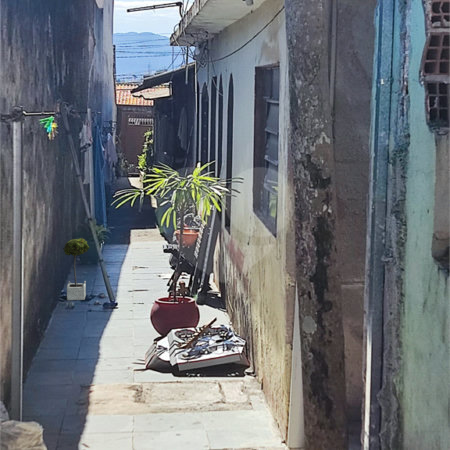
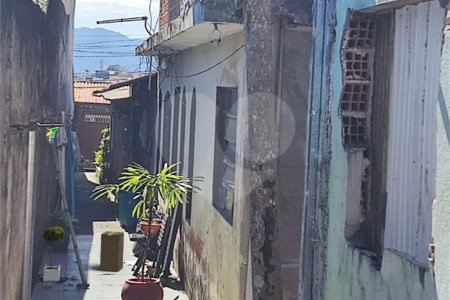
cardboard box: none [131,242,157,287] -> present [100,231,124,272]

